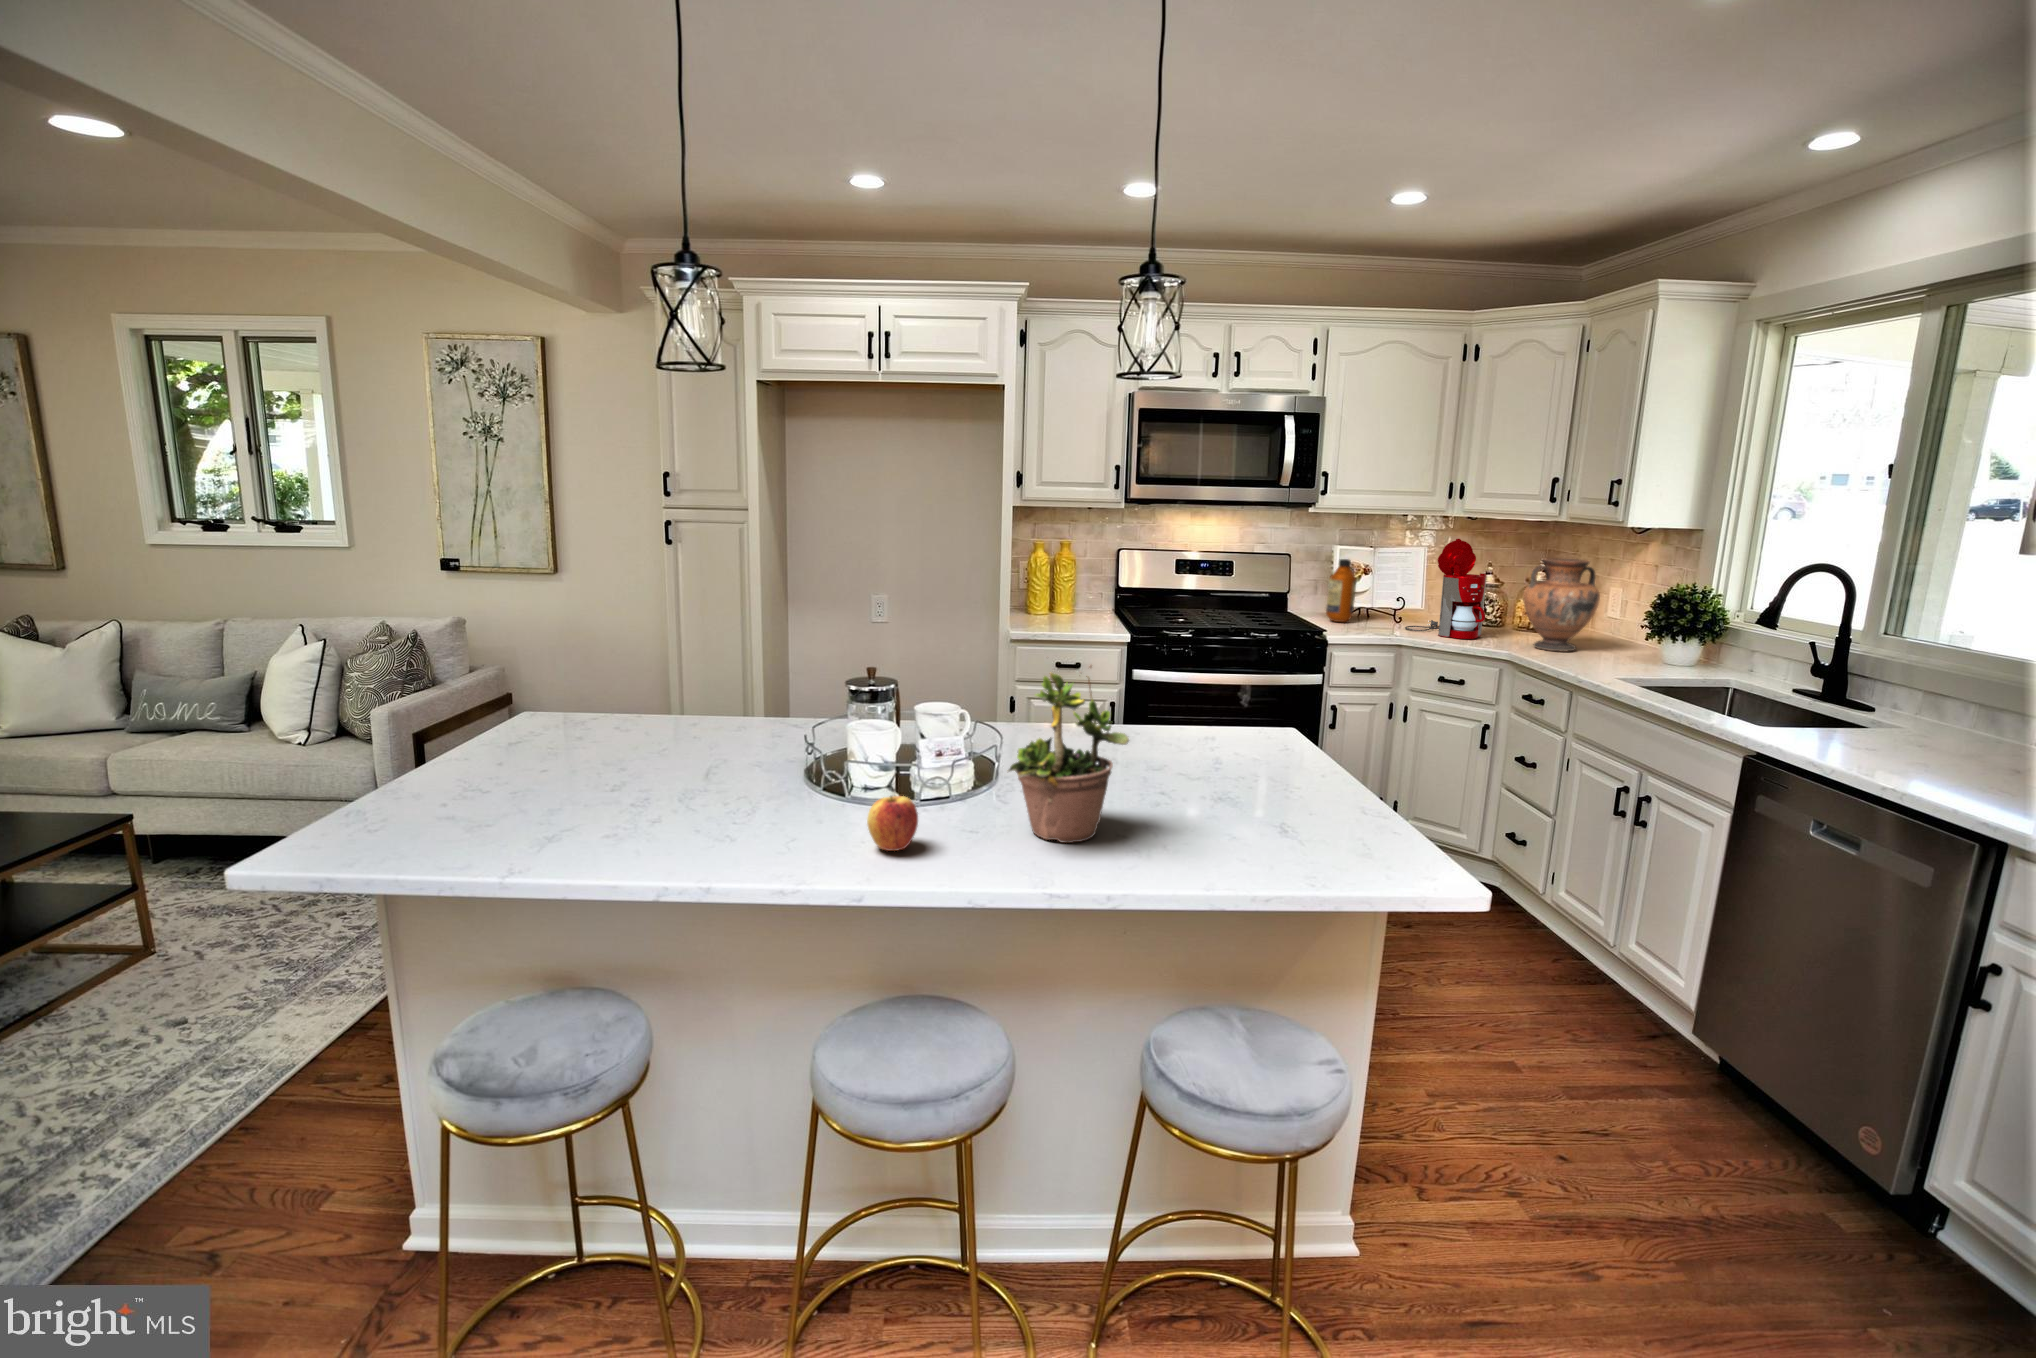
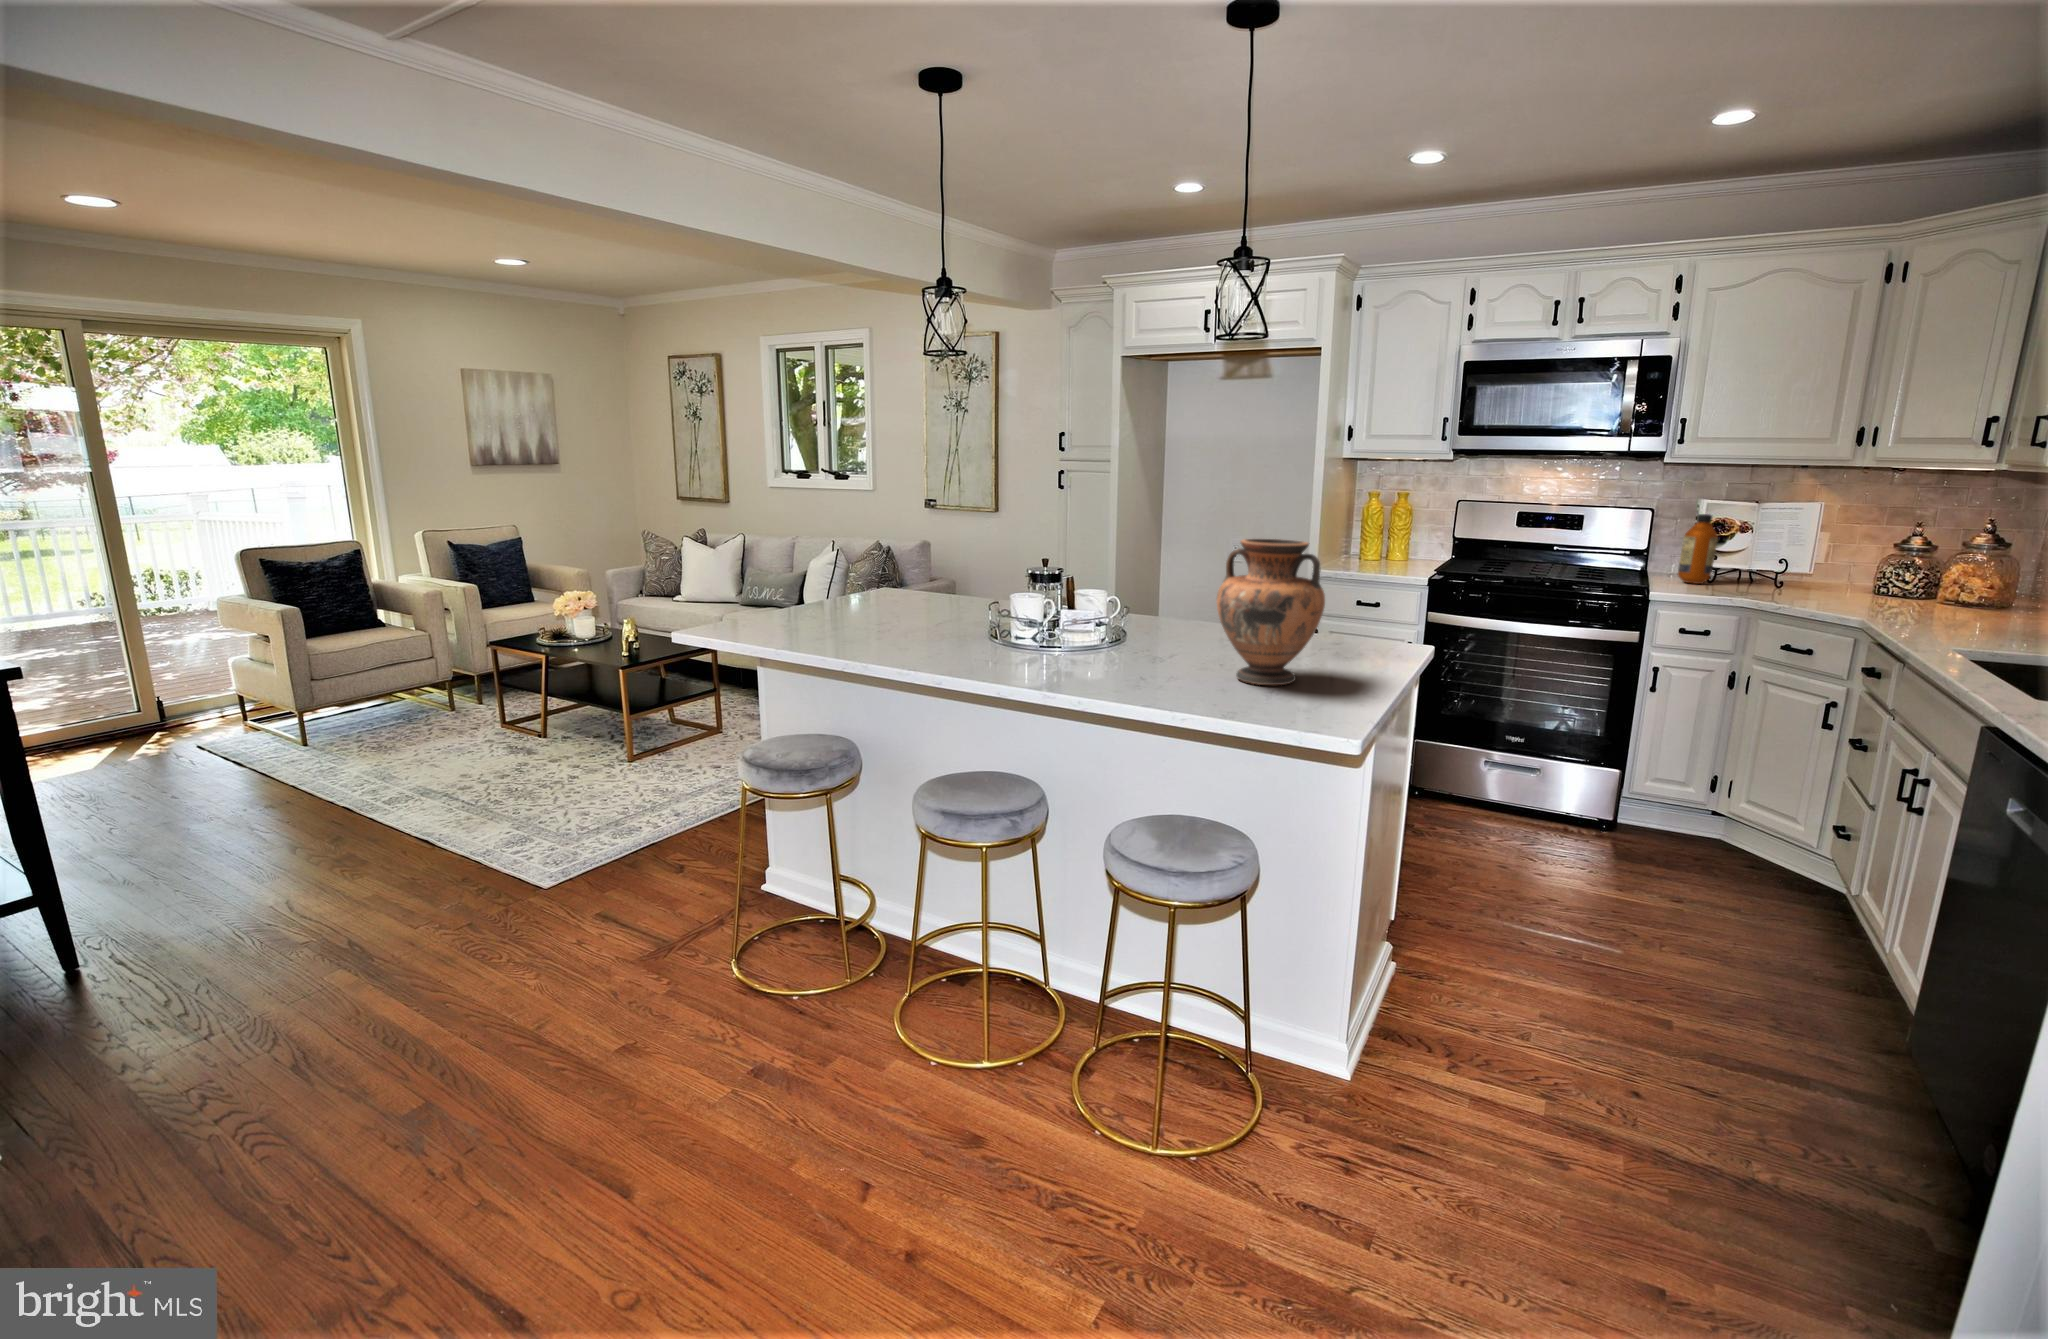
coffee maker: present [1405,539,1486,639] -> none [1769,491,1874,606]
vase: present [1523,558,1600,651] -> present [1217,539,1325,685]
potted plant: present [1007,666,1129,843] -> none [1064,539,1166,679]
apple: present [867,796,918,851] -> none [974,629,1008,667]

